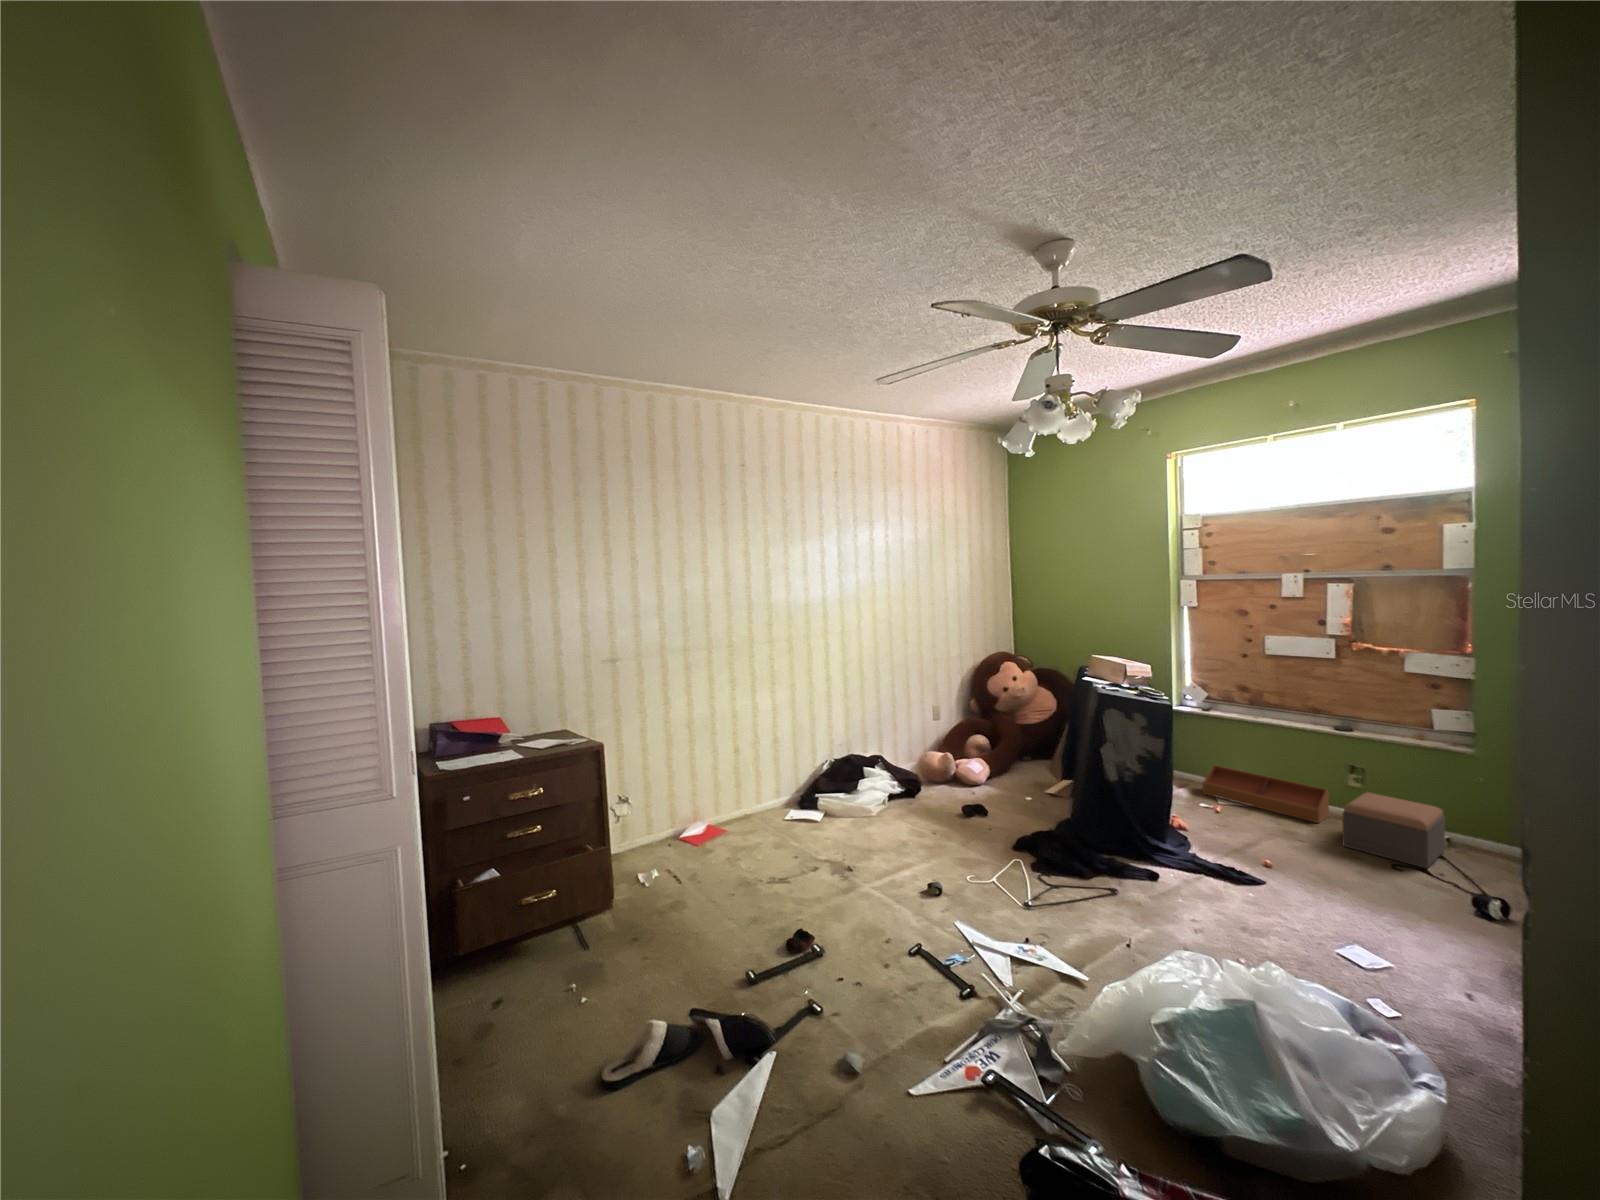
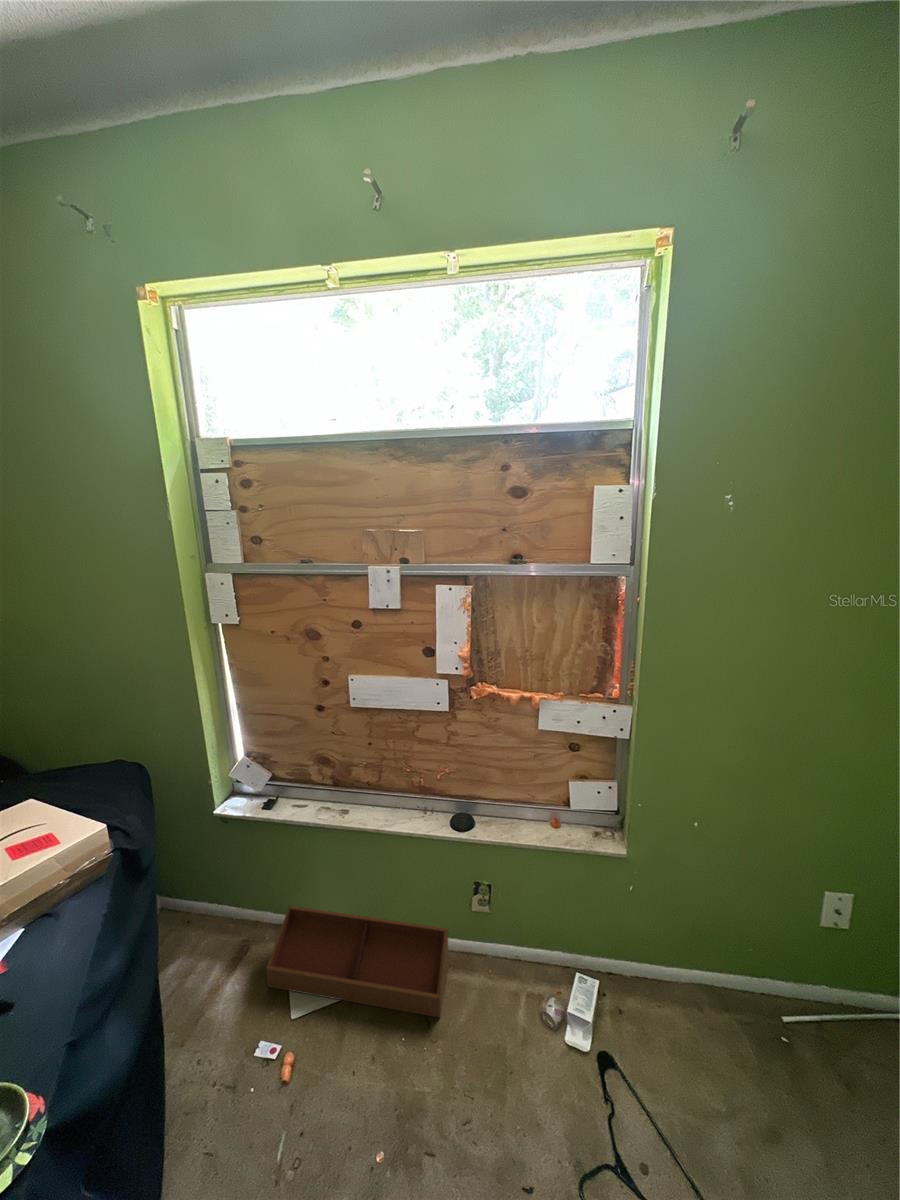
footstool: present [1343,792,1445,868] -> none [488,954,623,1171]

